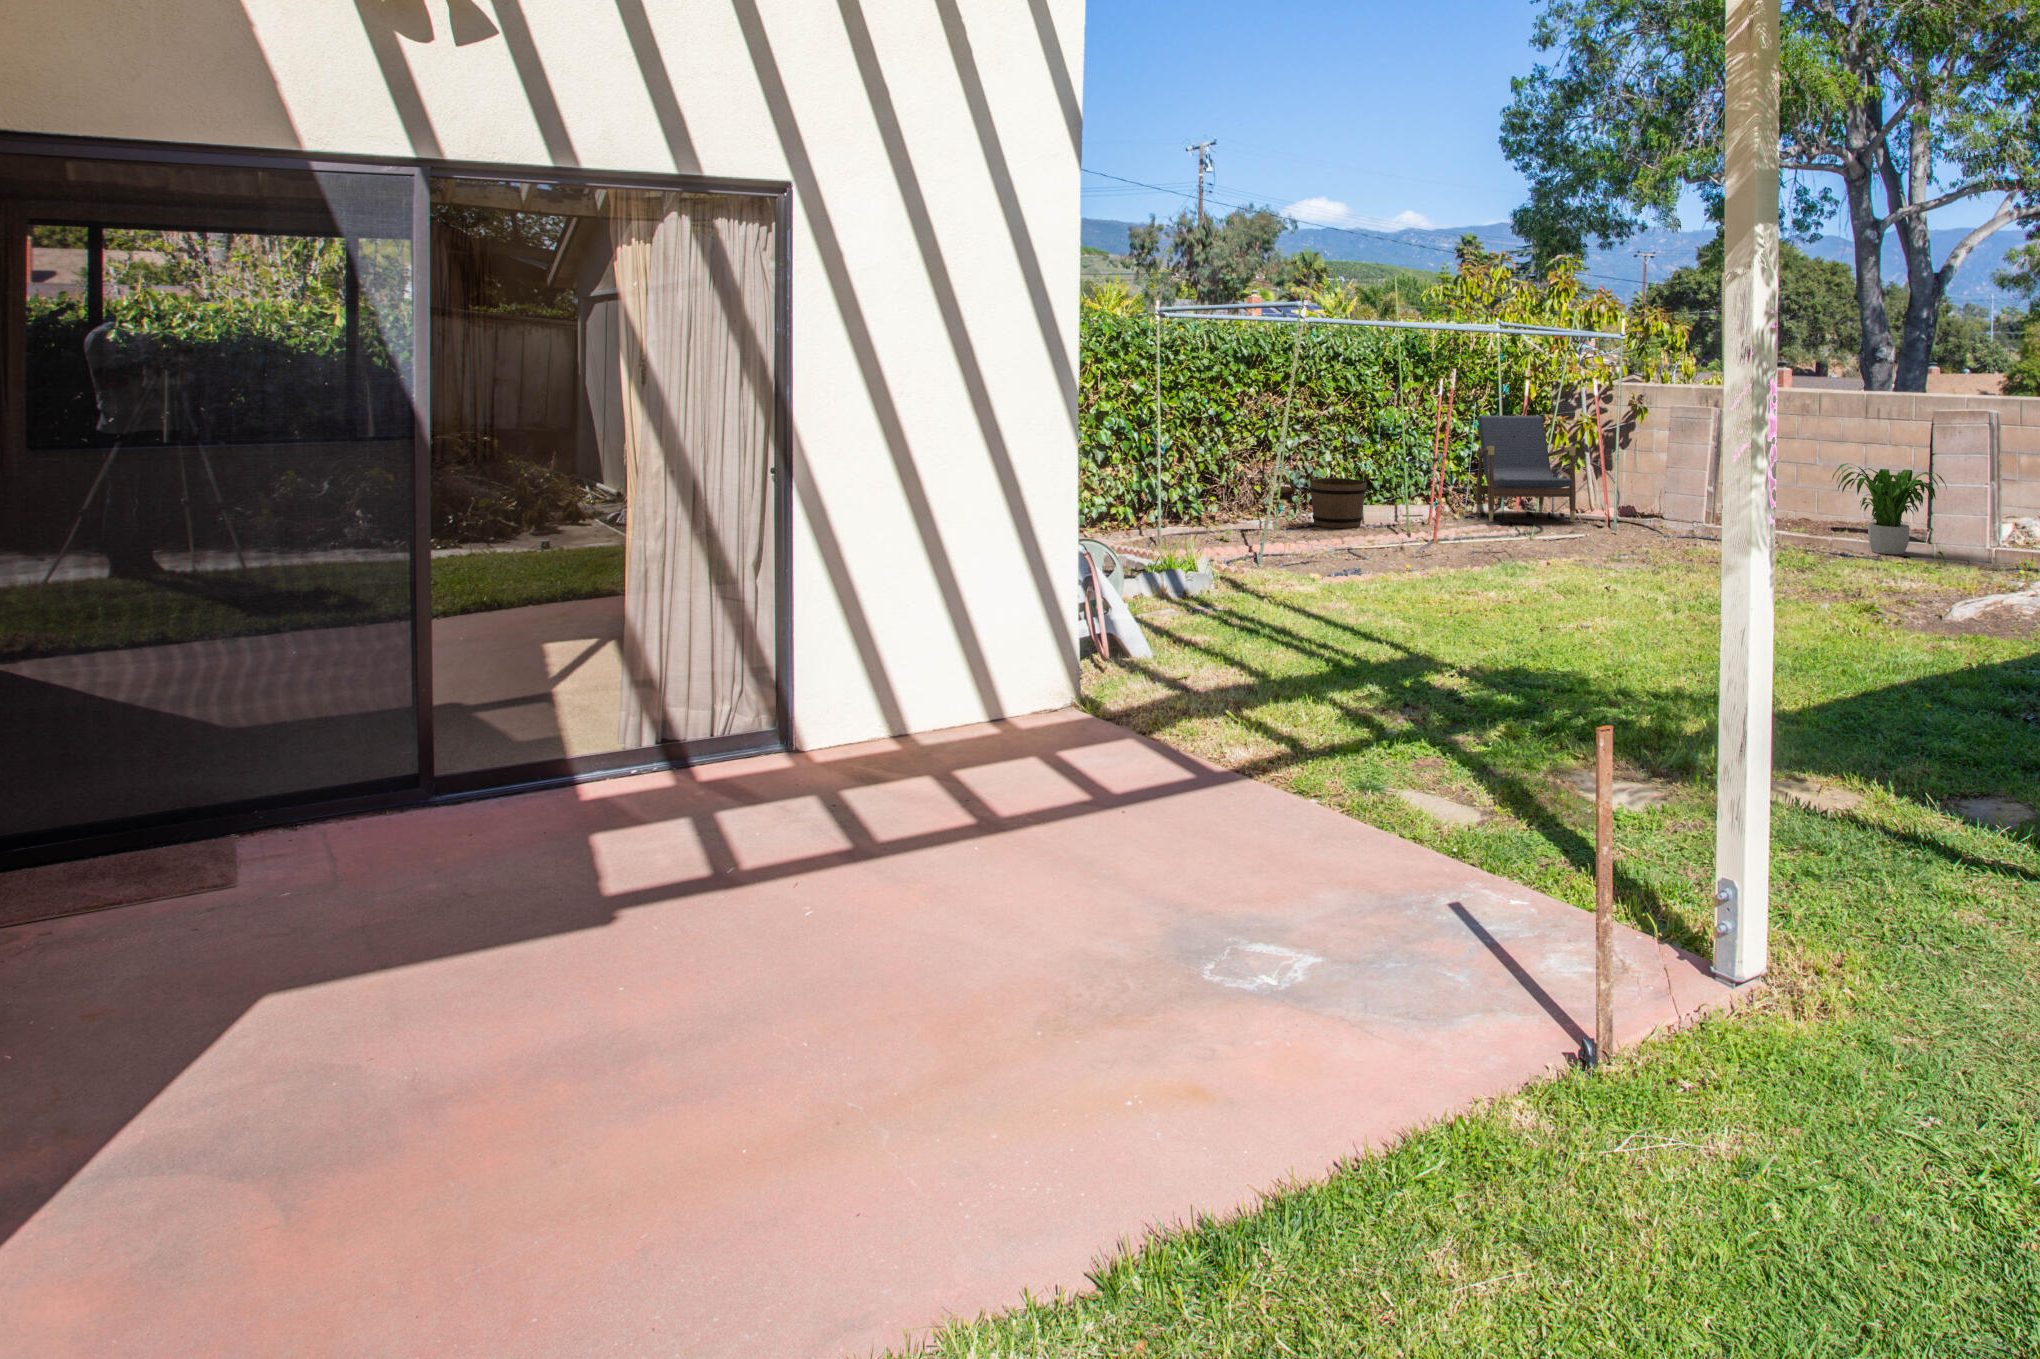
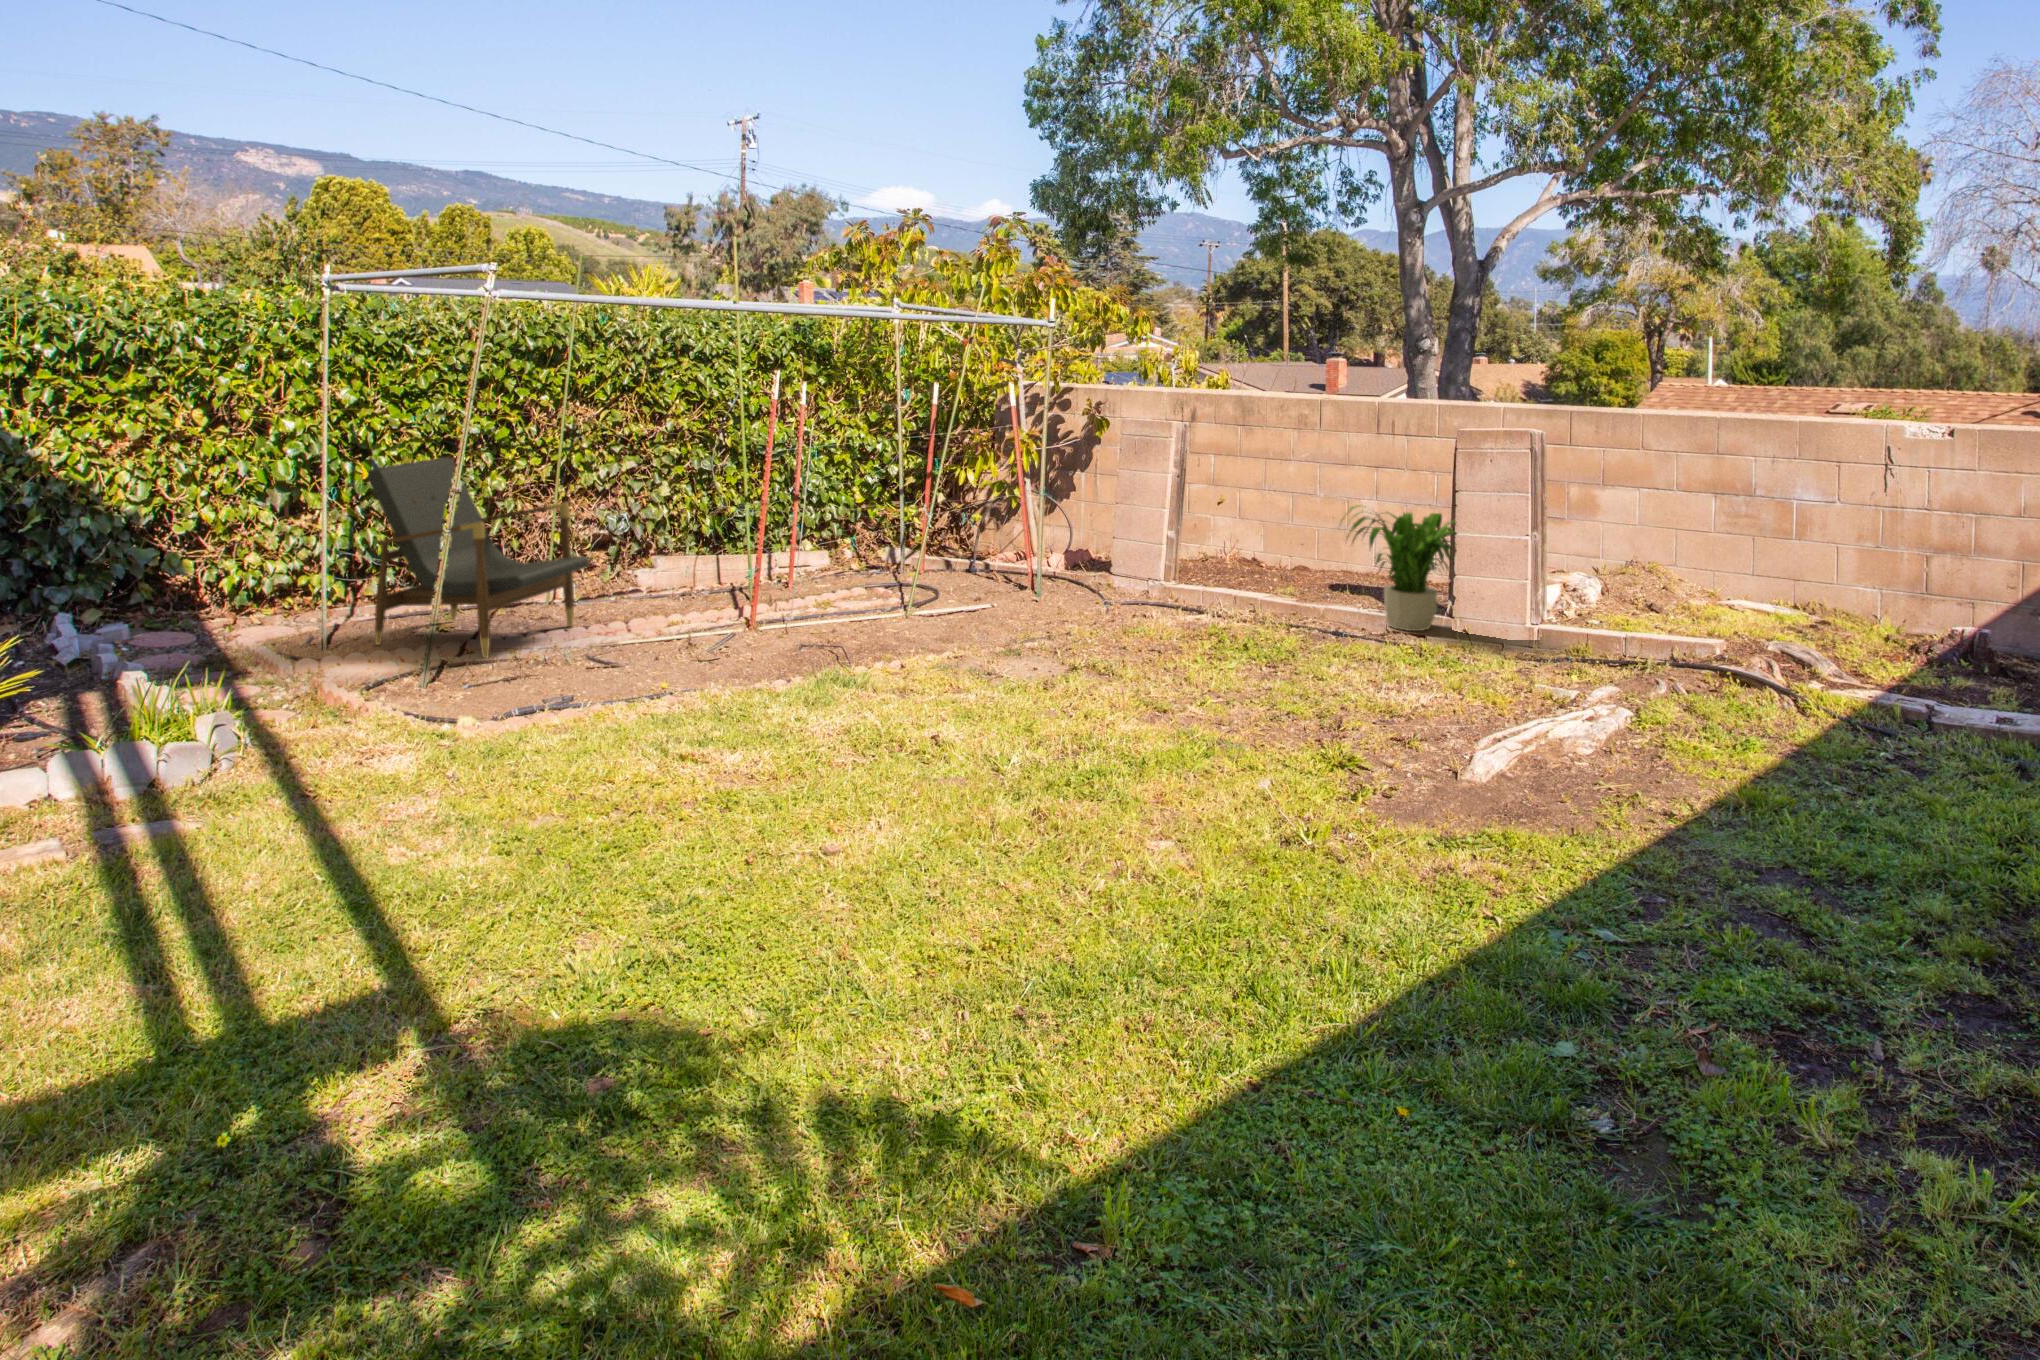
lounge chair: present [1476,415,1576,522] -> present [368,457,589,658]
bucket: present [1309,473,1368,528] -> none [628,519,716,600]

